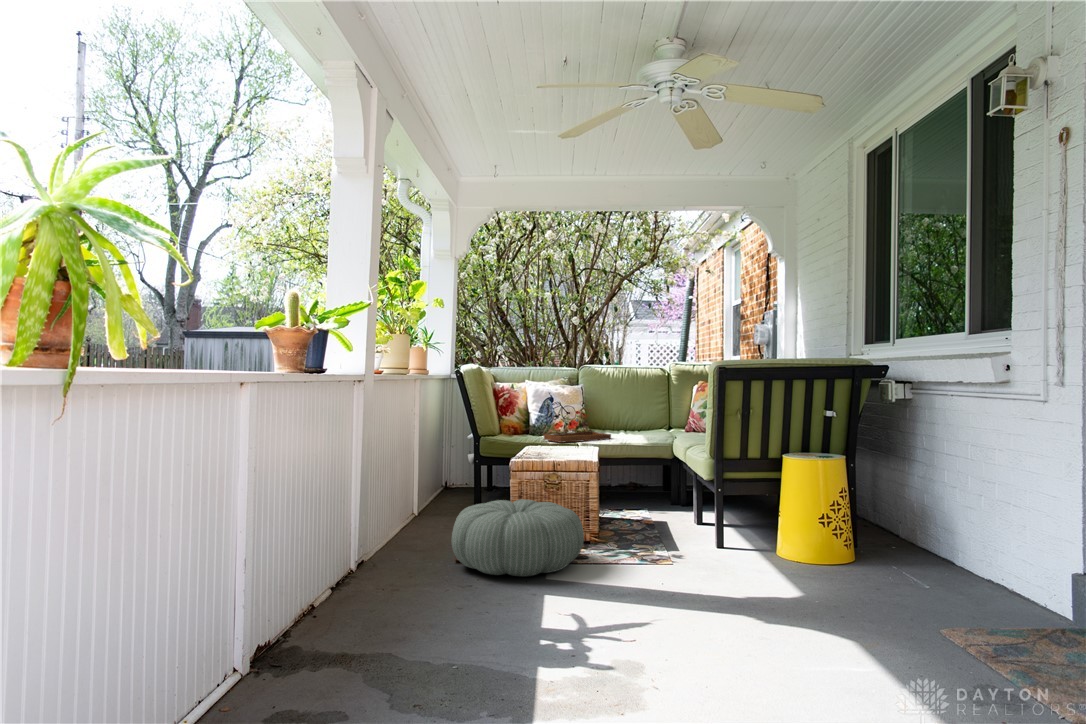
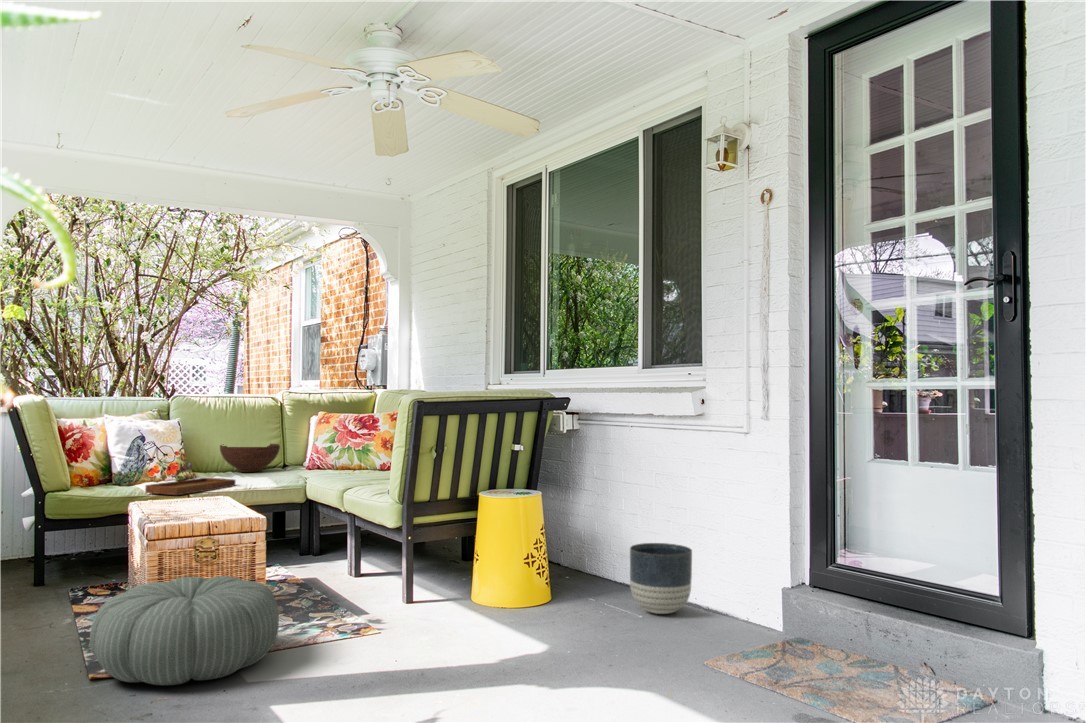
fruit bowl: none [614,407,661,430] -> present [220,444,280,472]
planter: none [938,521,1018,601] -> present [630,543,692,614]

